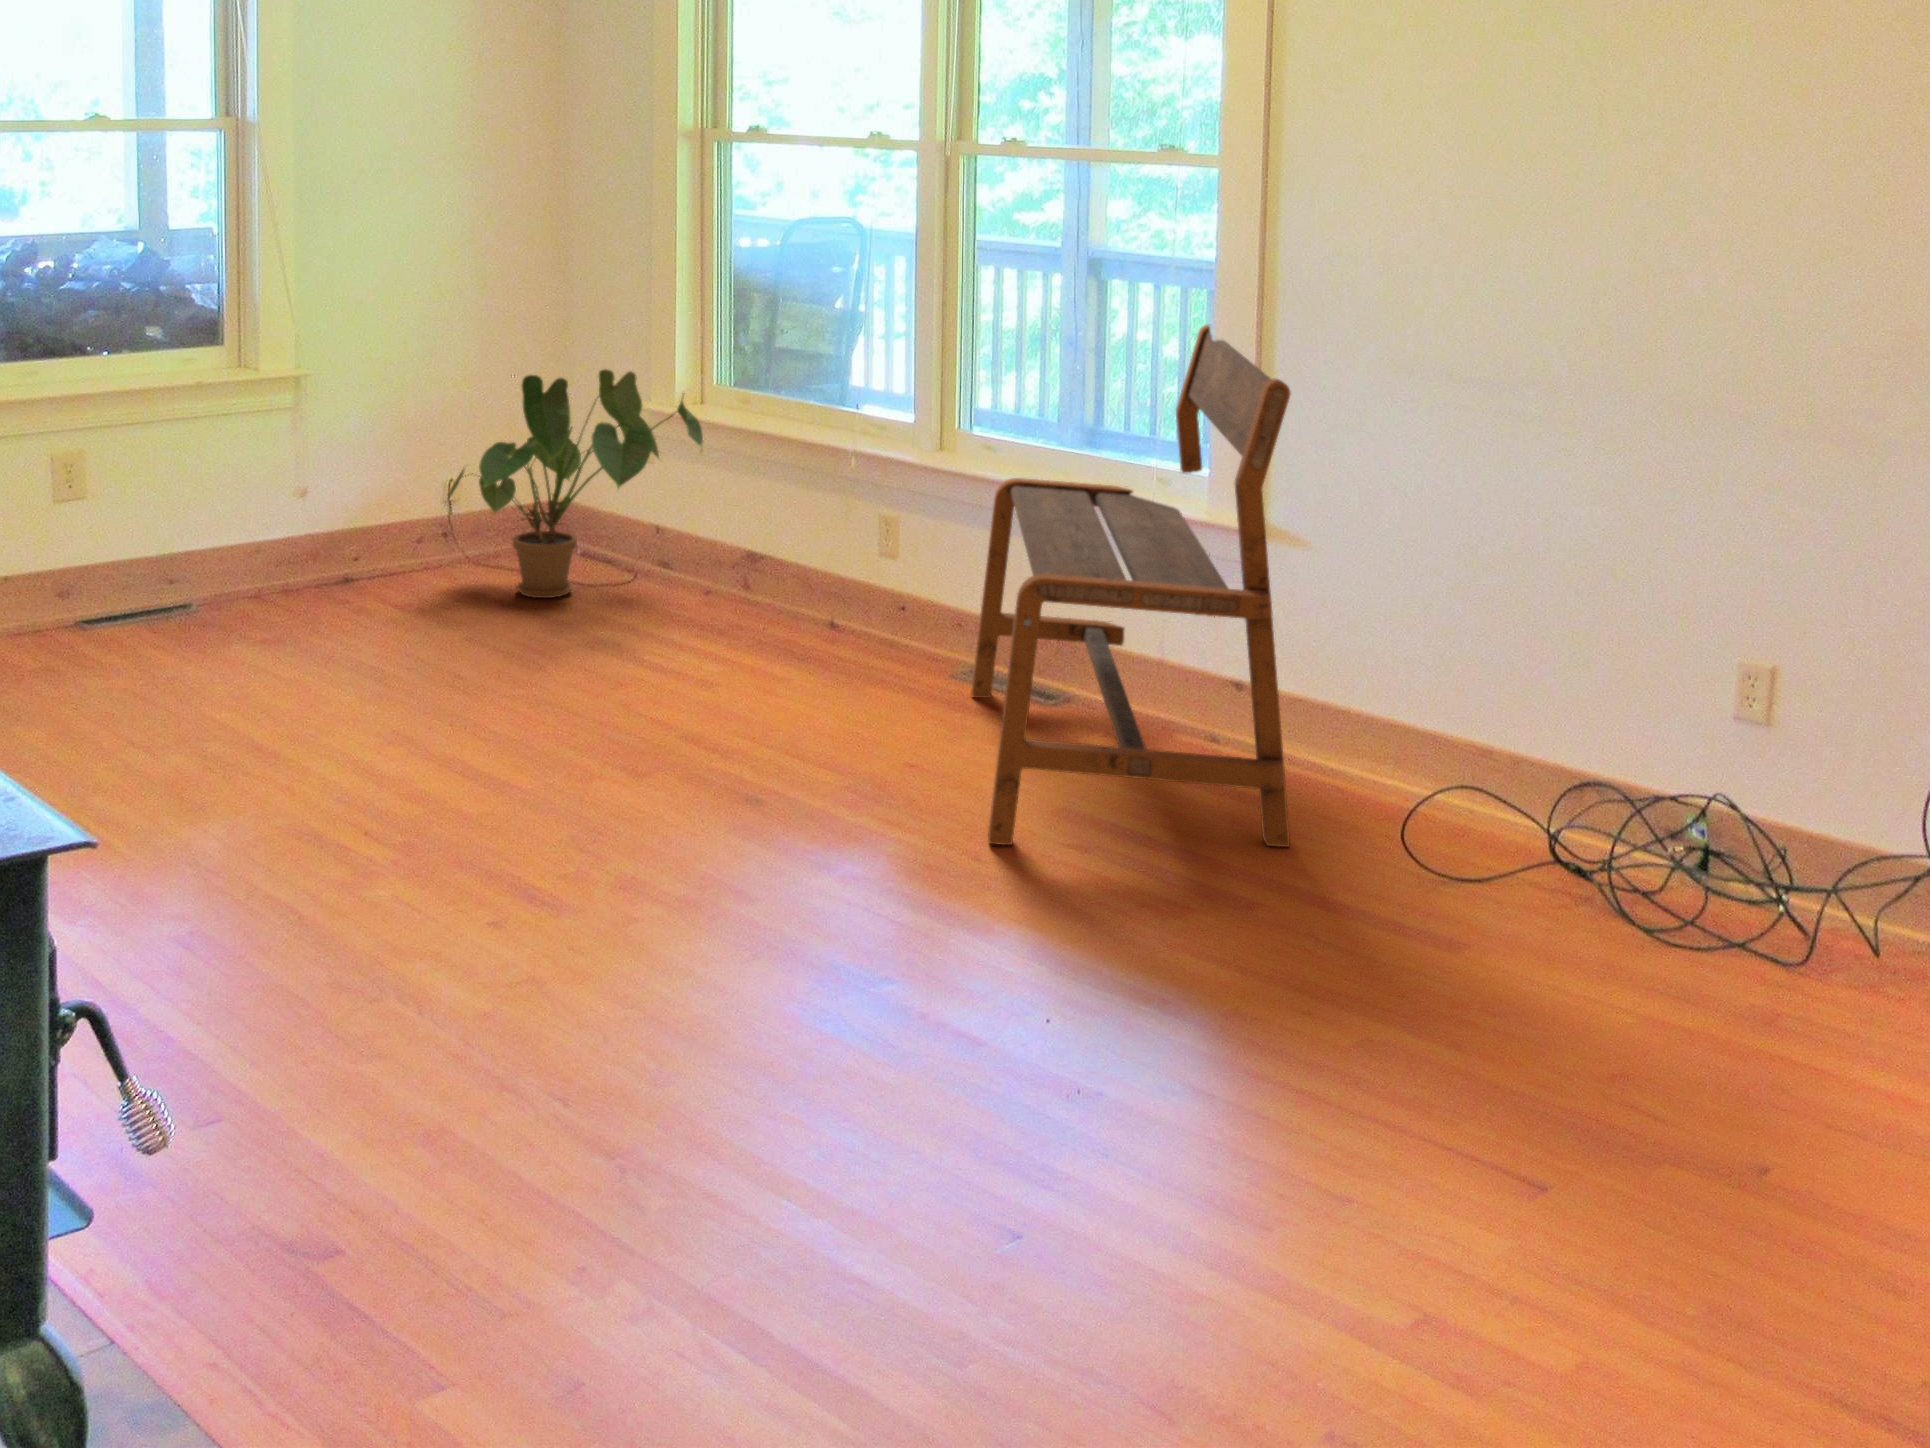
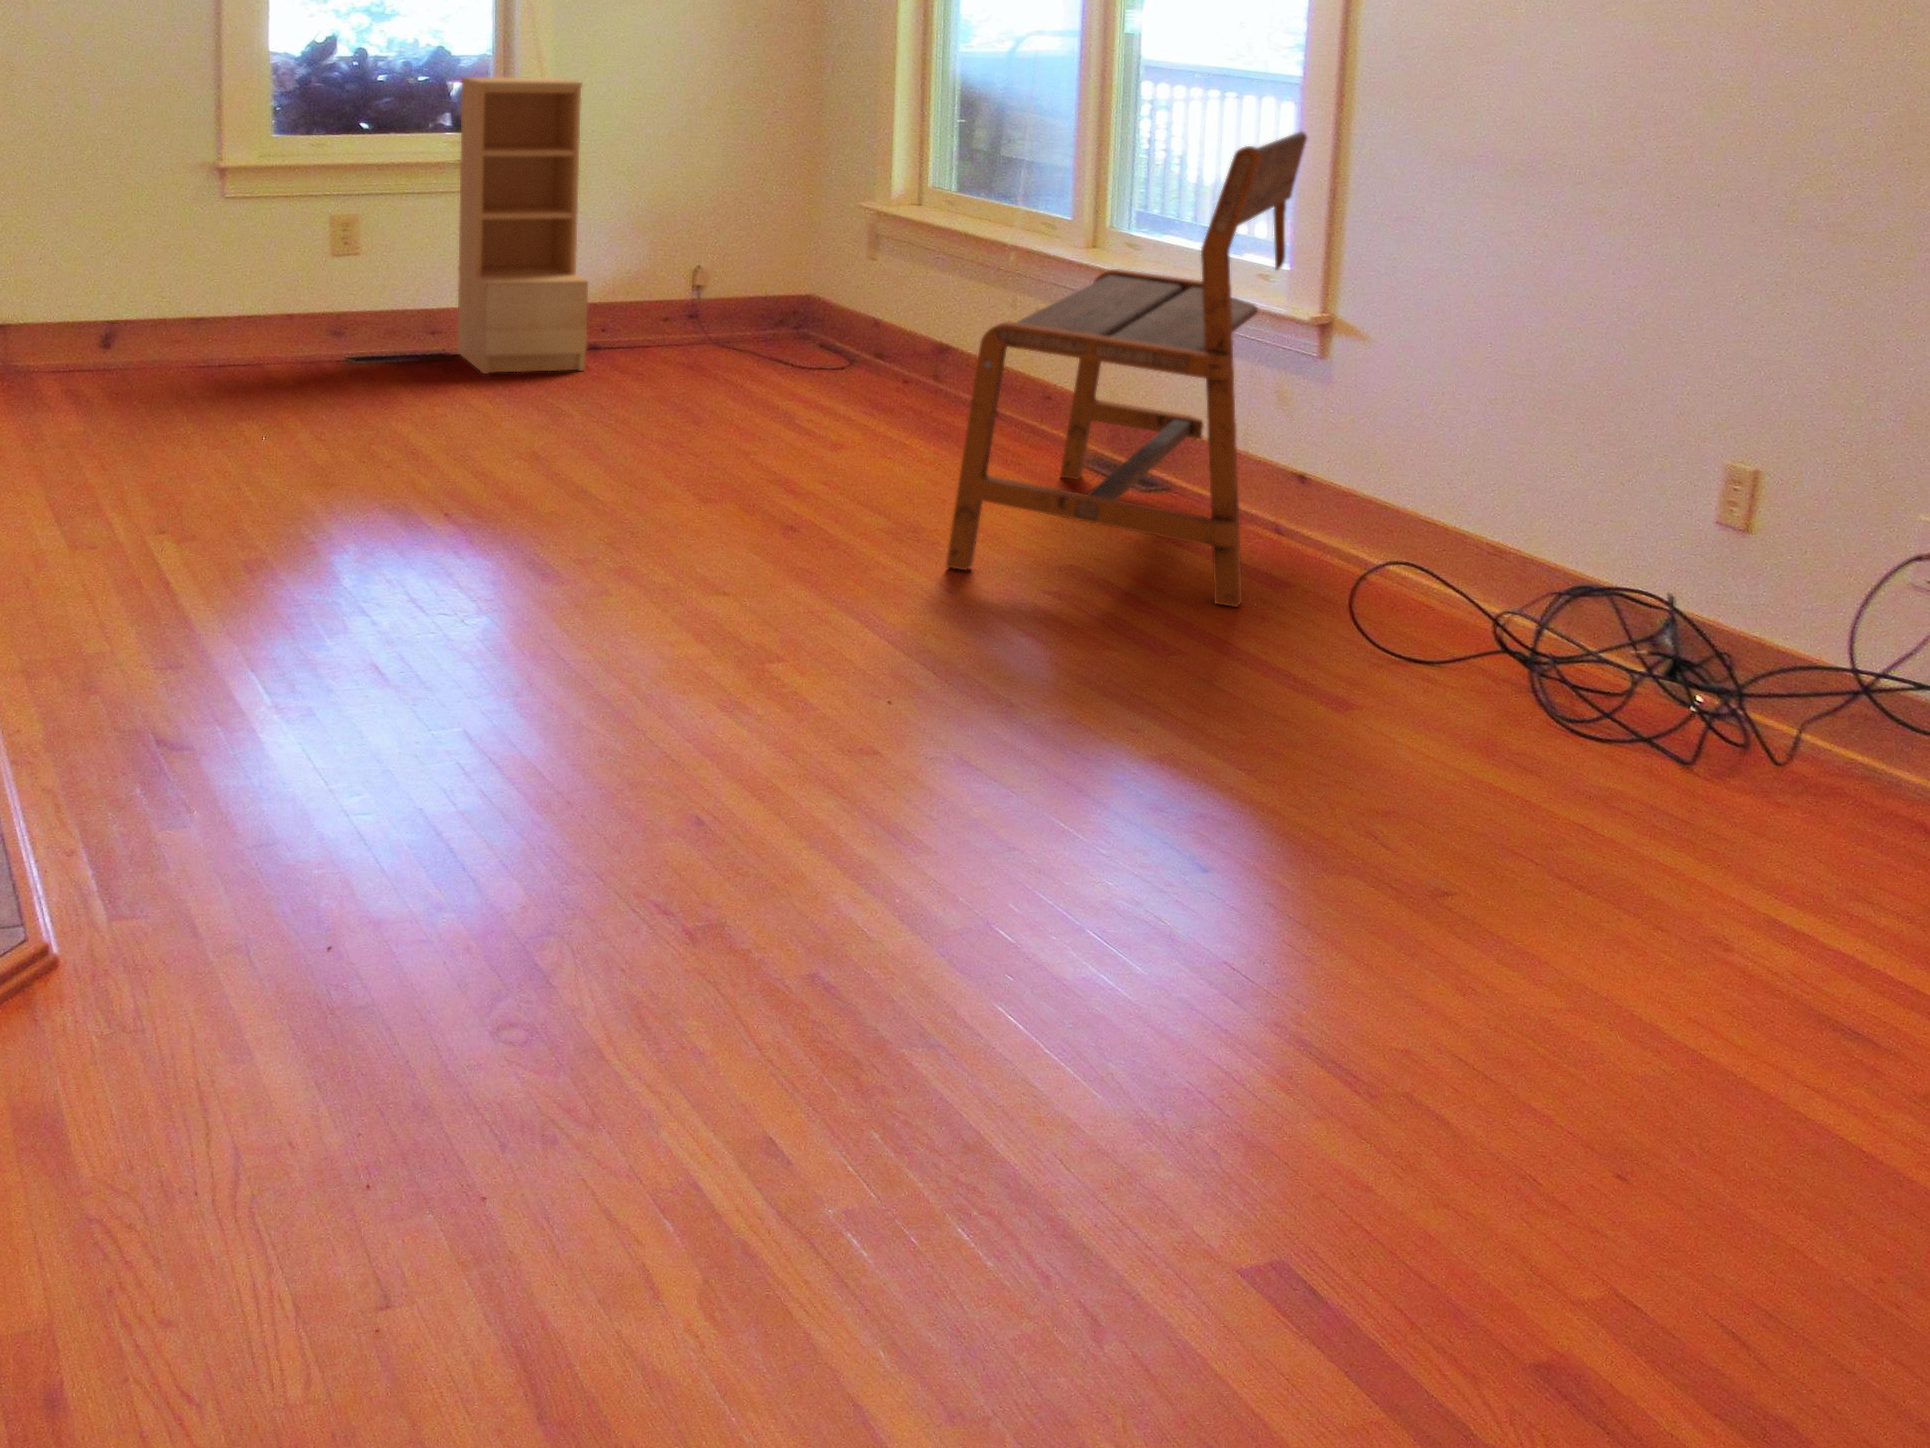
bookshelf: none [192,281,369,634] -> present [458,77,588,374]
house plant: present [448,369,703,598] -> none [670,169,905,375]

